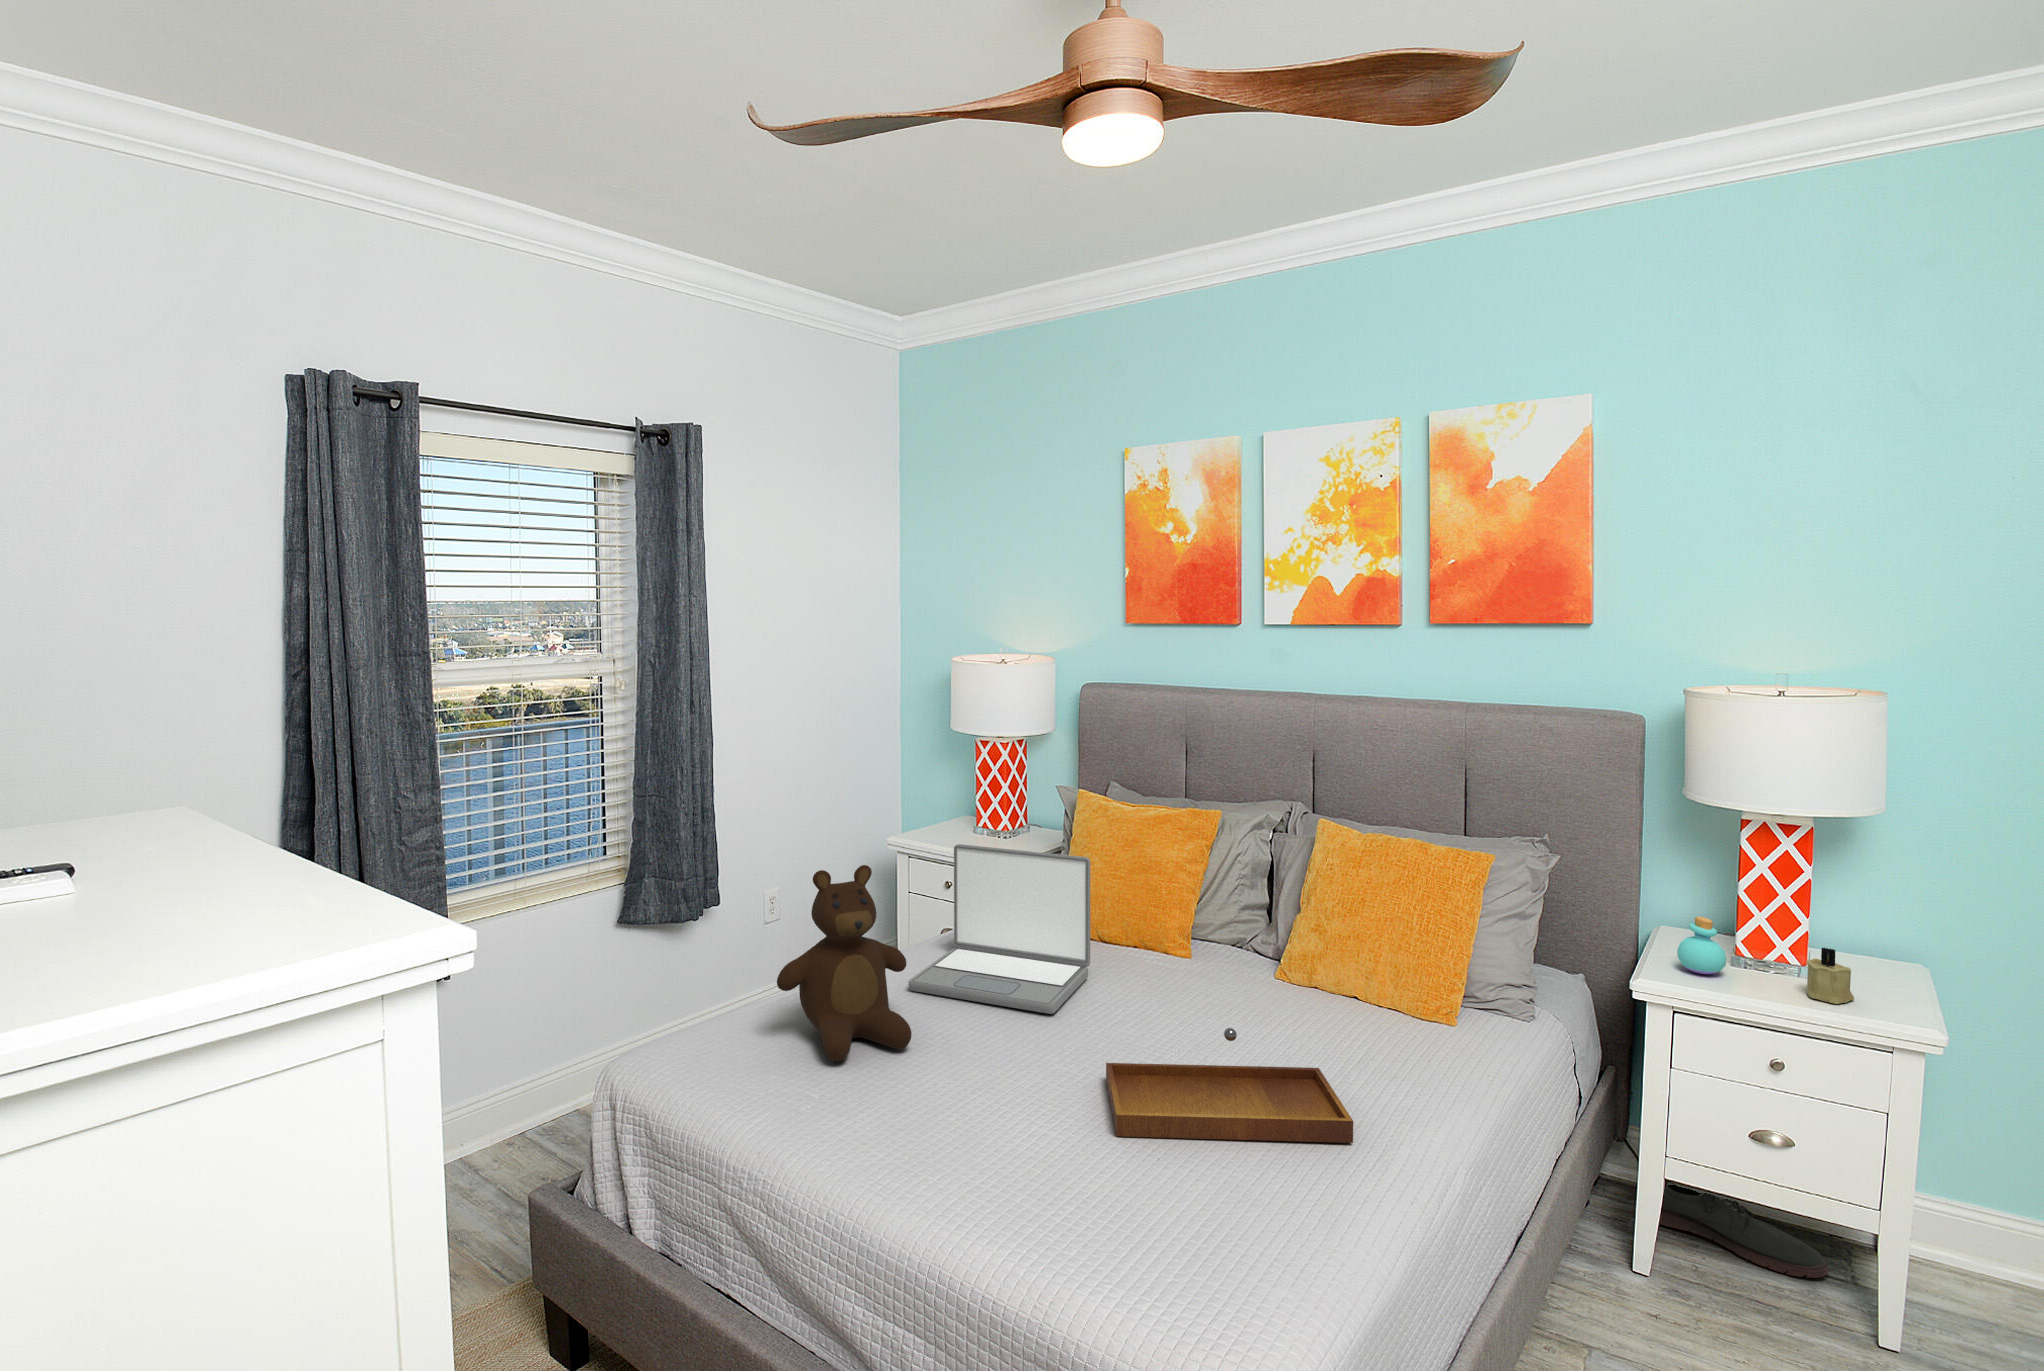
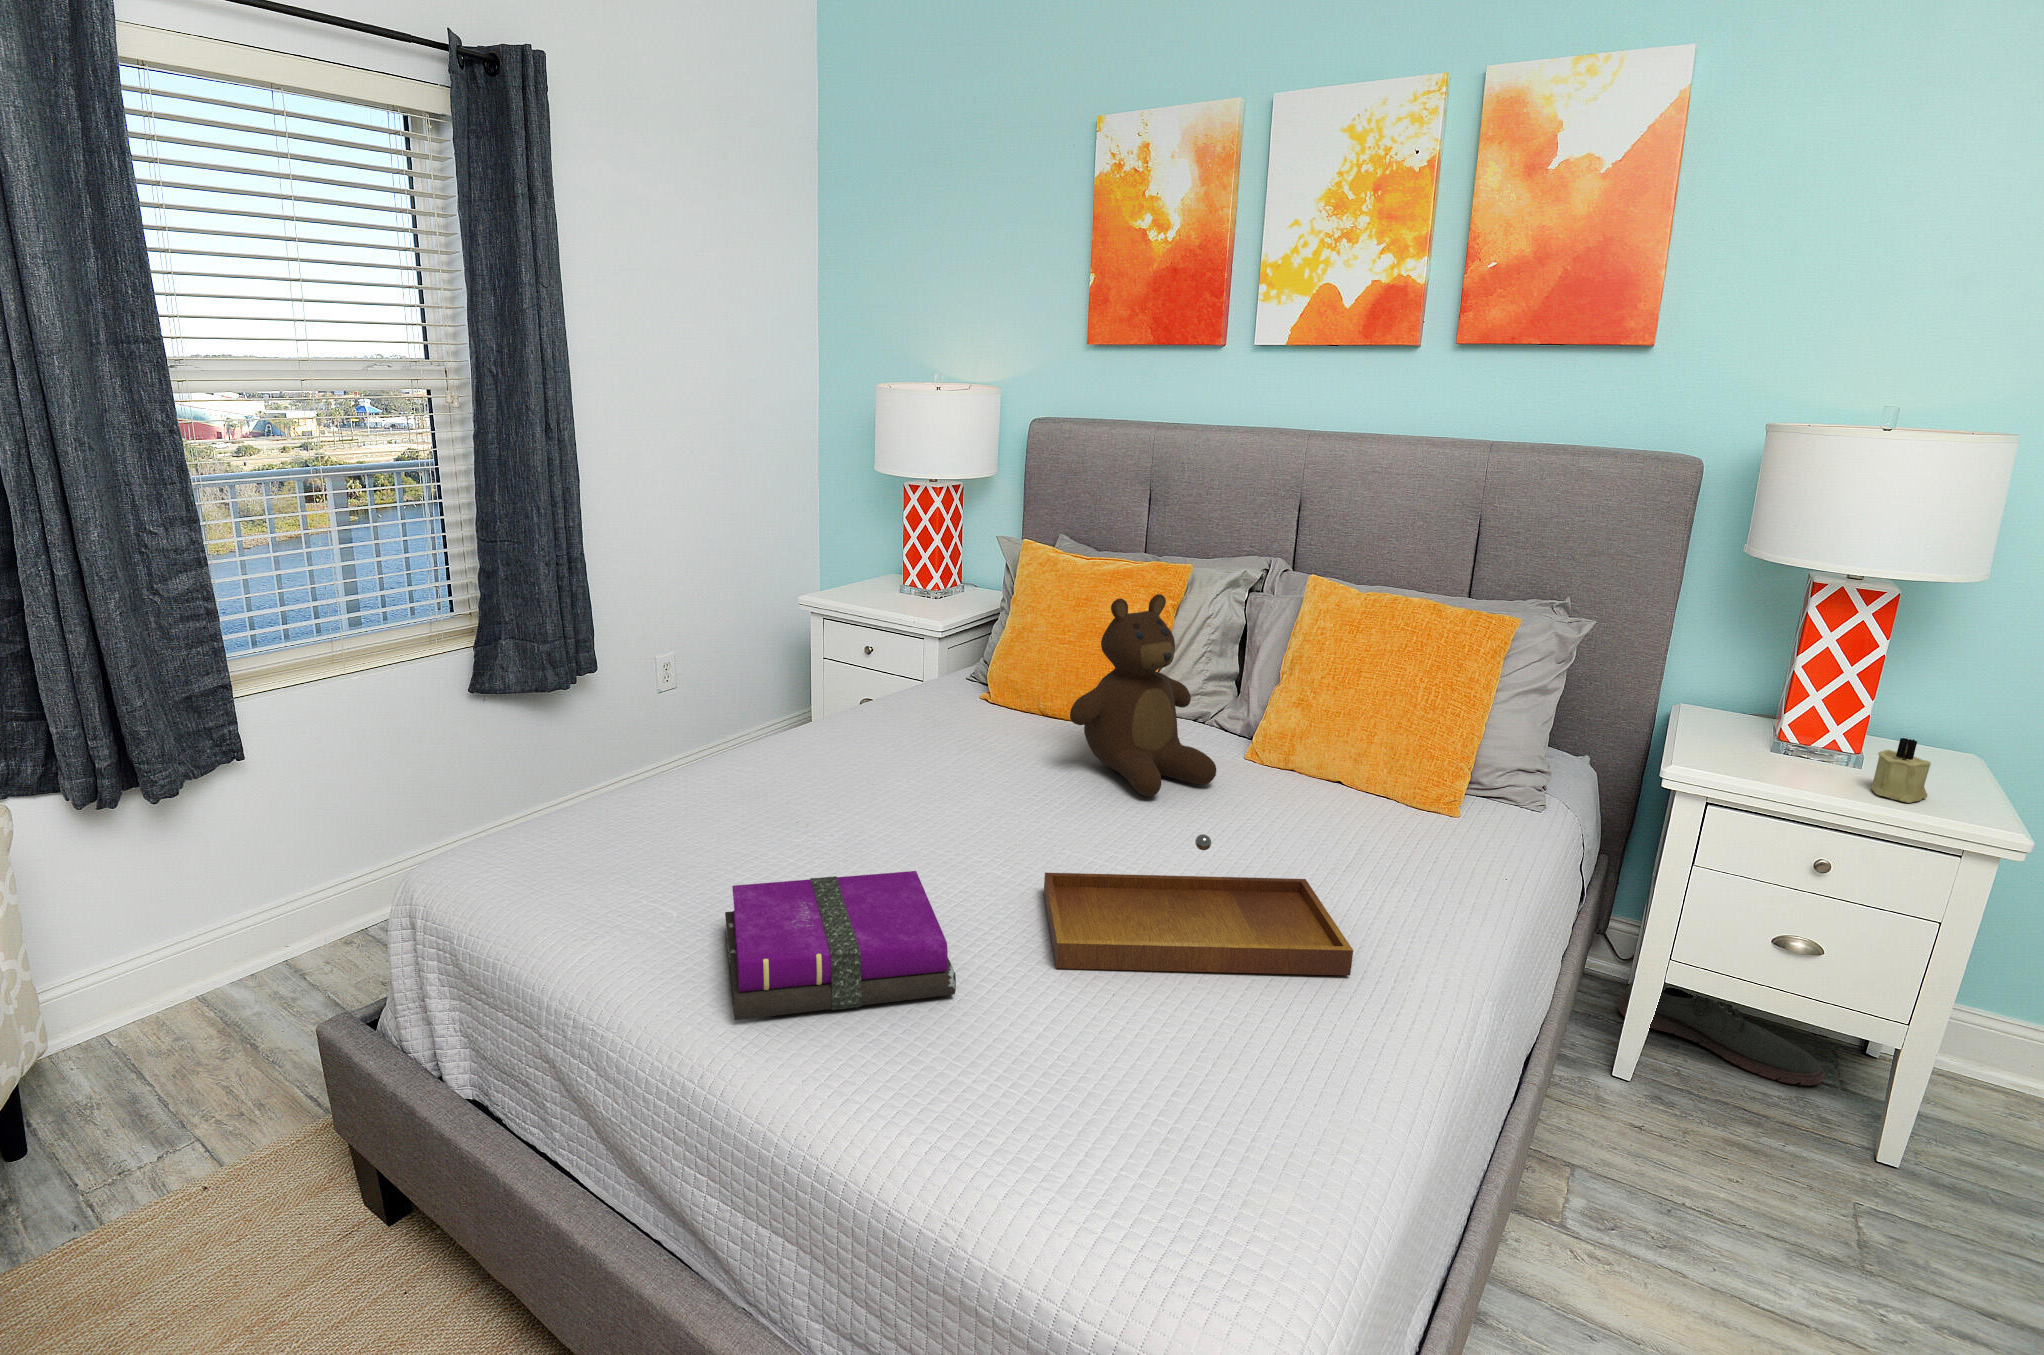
laptop: present [909,844,1090,1014] -> none [806,602,1032,807]
teddy bear: present [777,865,911,1062] -> present [1070,594,1216,797]
perfume bottle: present [1677,917,1727,974] -> none [1719,699,1779,765]
notebook: none [856,1059,1038,1171] -> present [725,871,956,1020]

